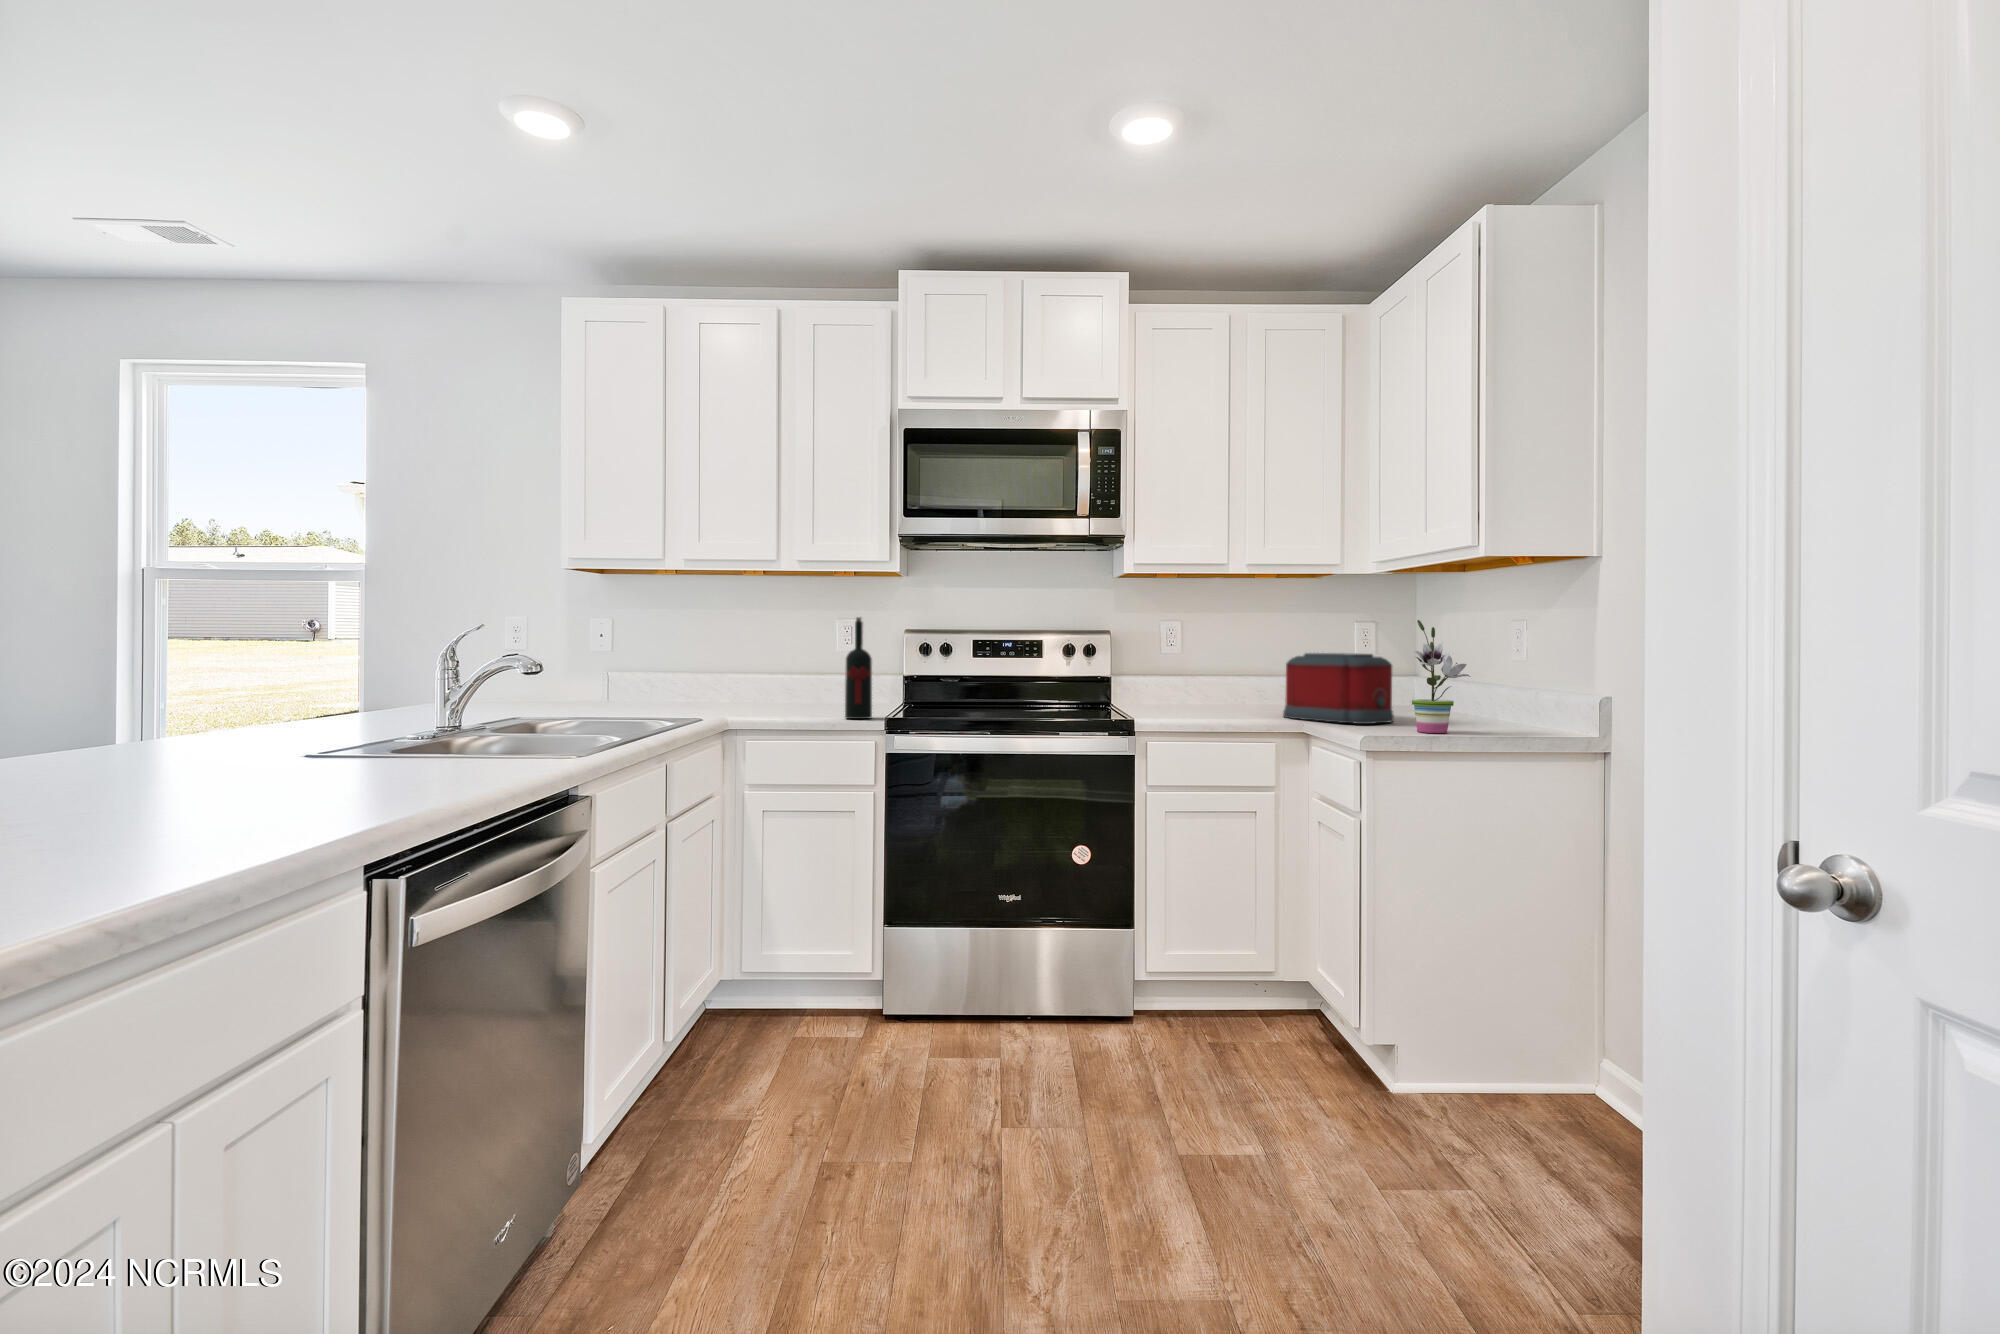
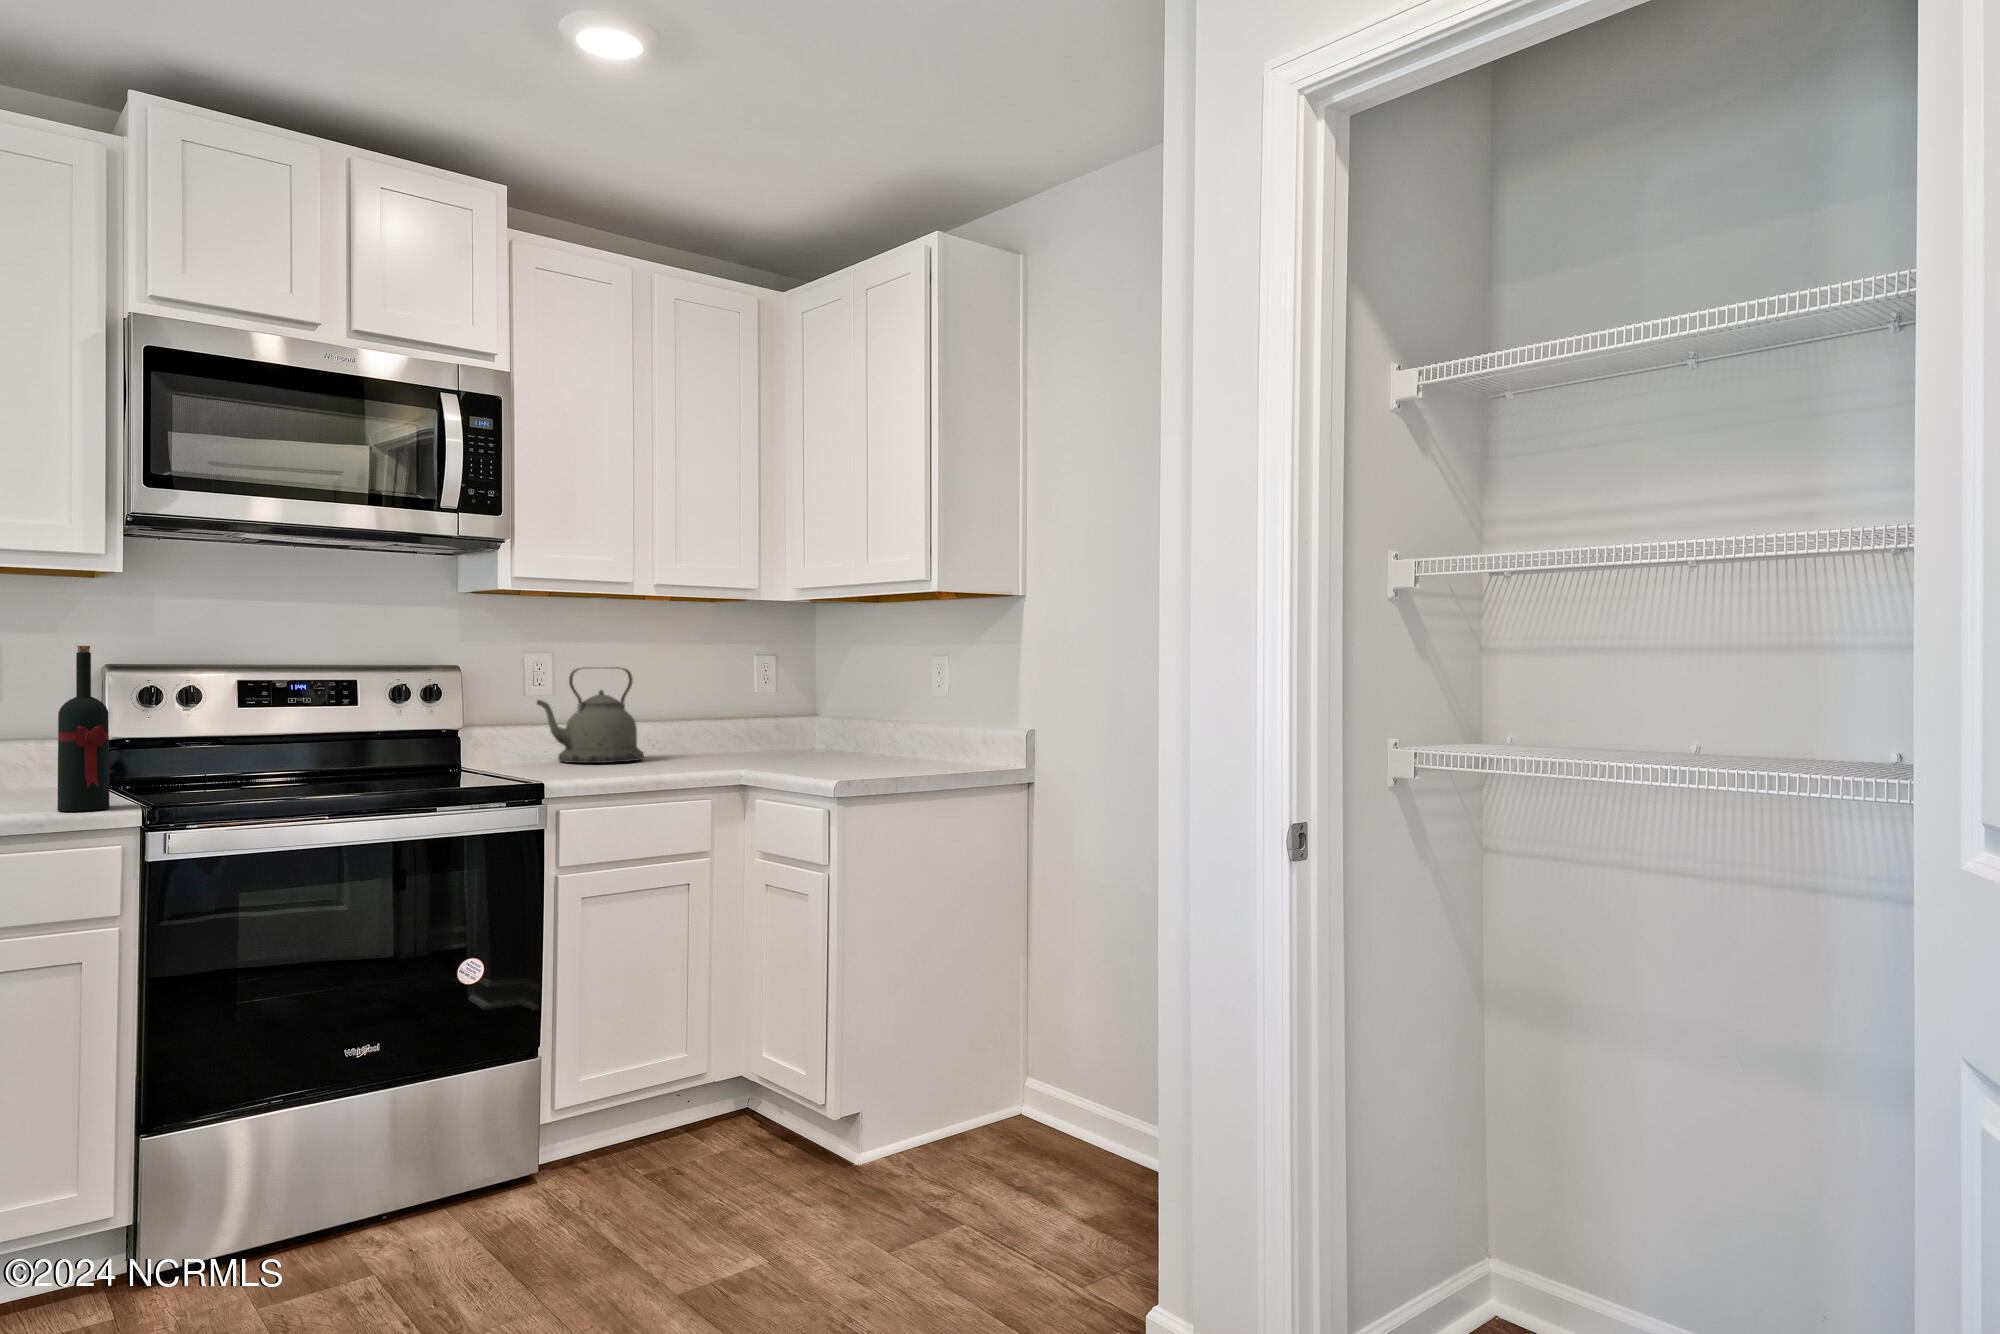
potted plant: present [1412,620,1470,733] -> none [855,652,908,773]
kettle: none [1162,635,1247,710] -> present [537,667,644,763]
toaster: present [1283,653,1394,724] -> none [701,689,824,769]

